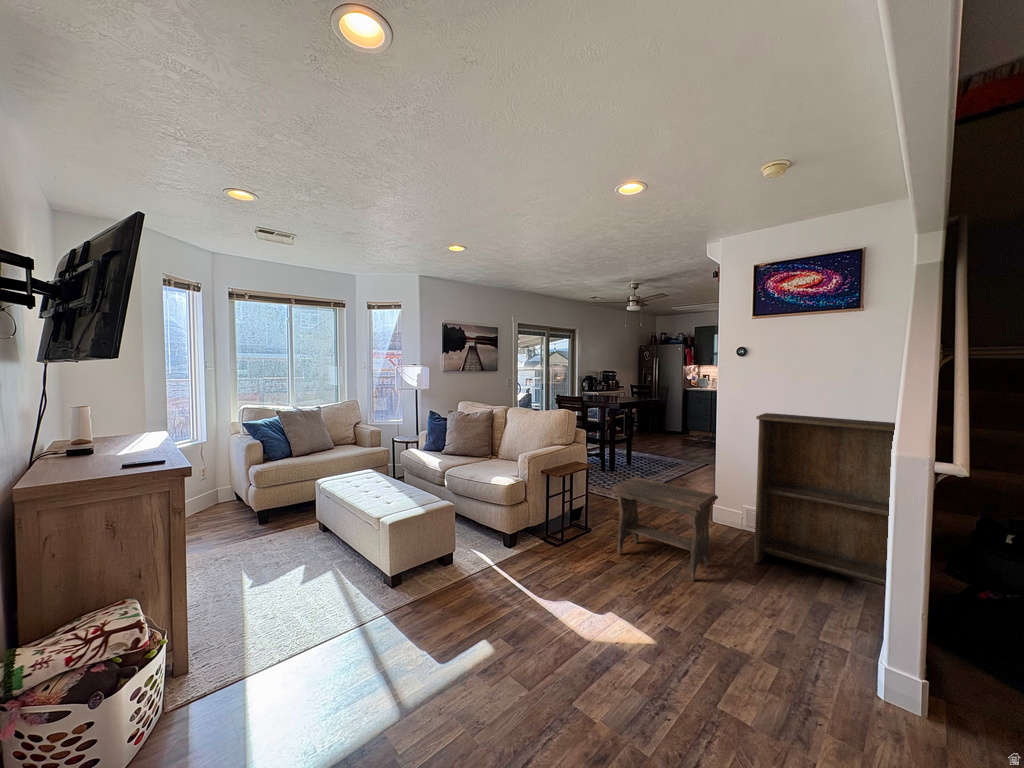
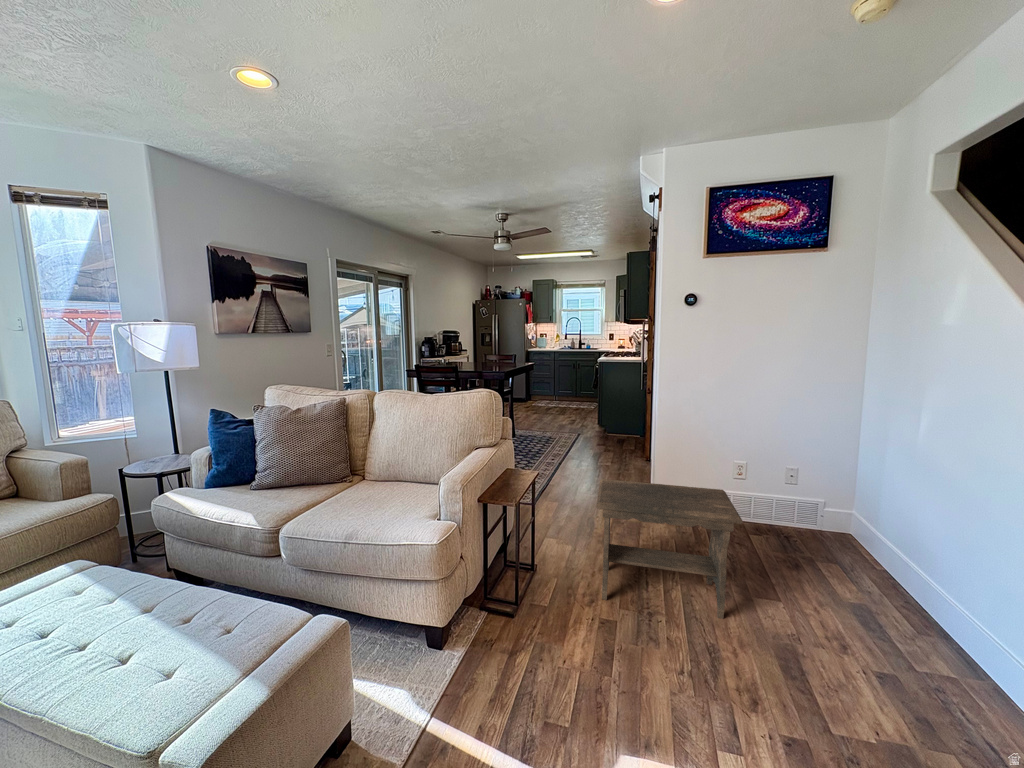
bookshelf: present [754,413,895,587] -> none [733,375,942,580]

